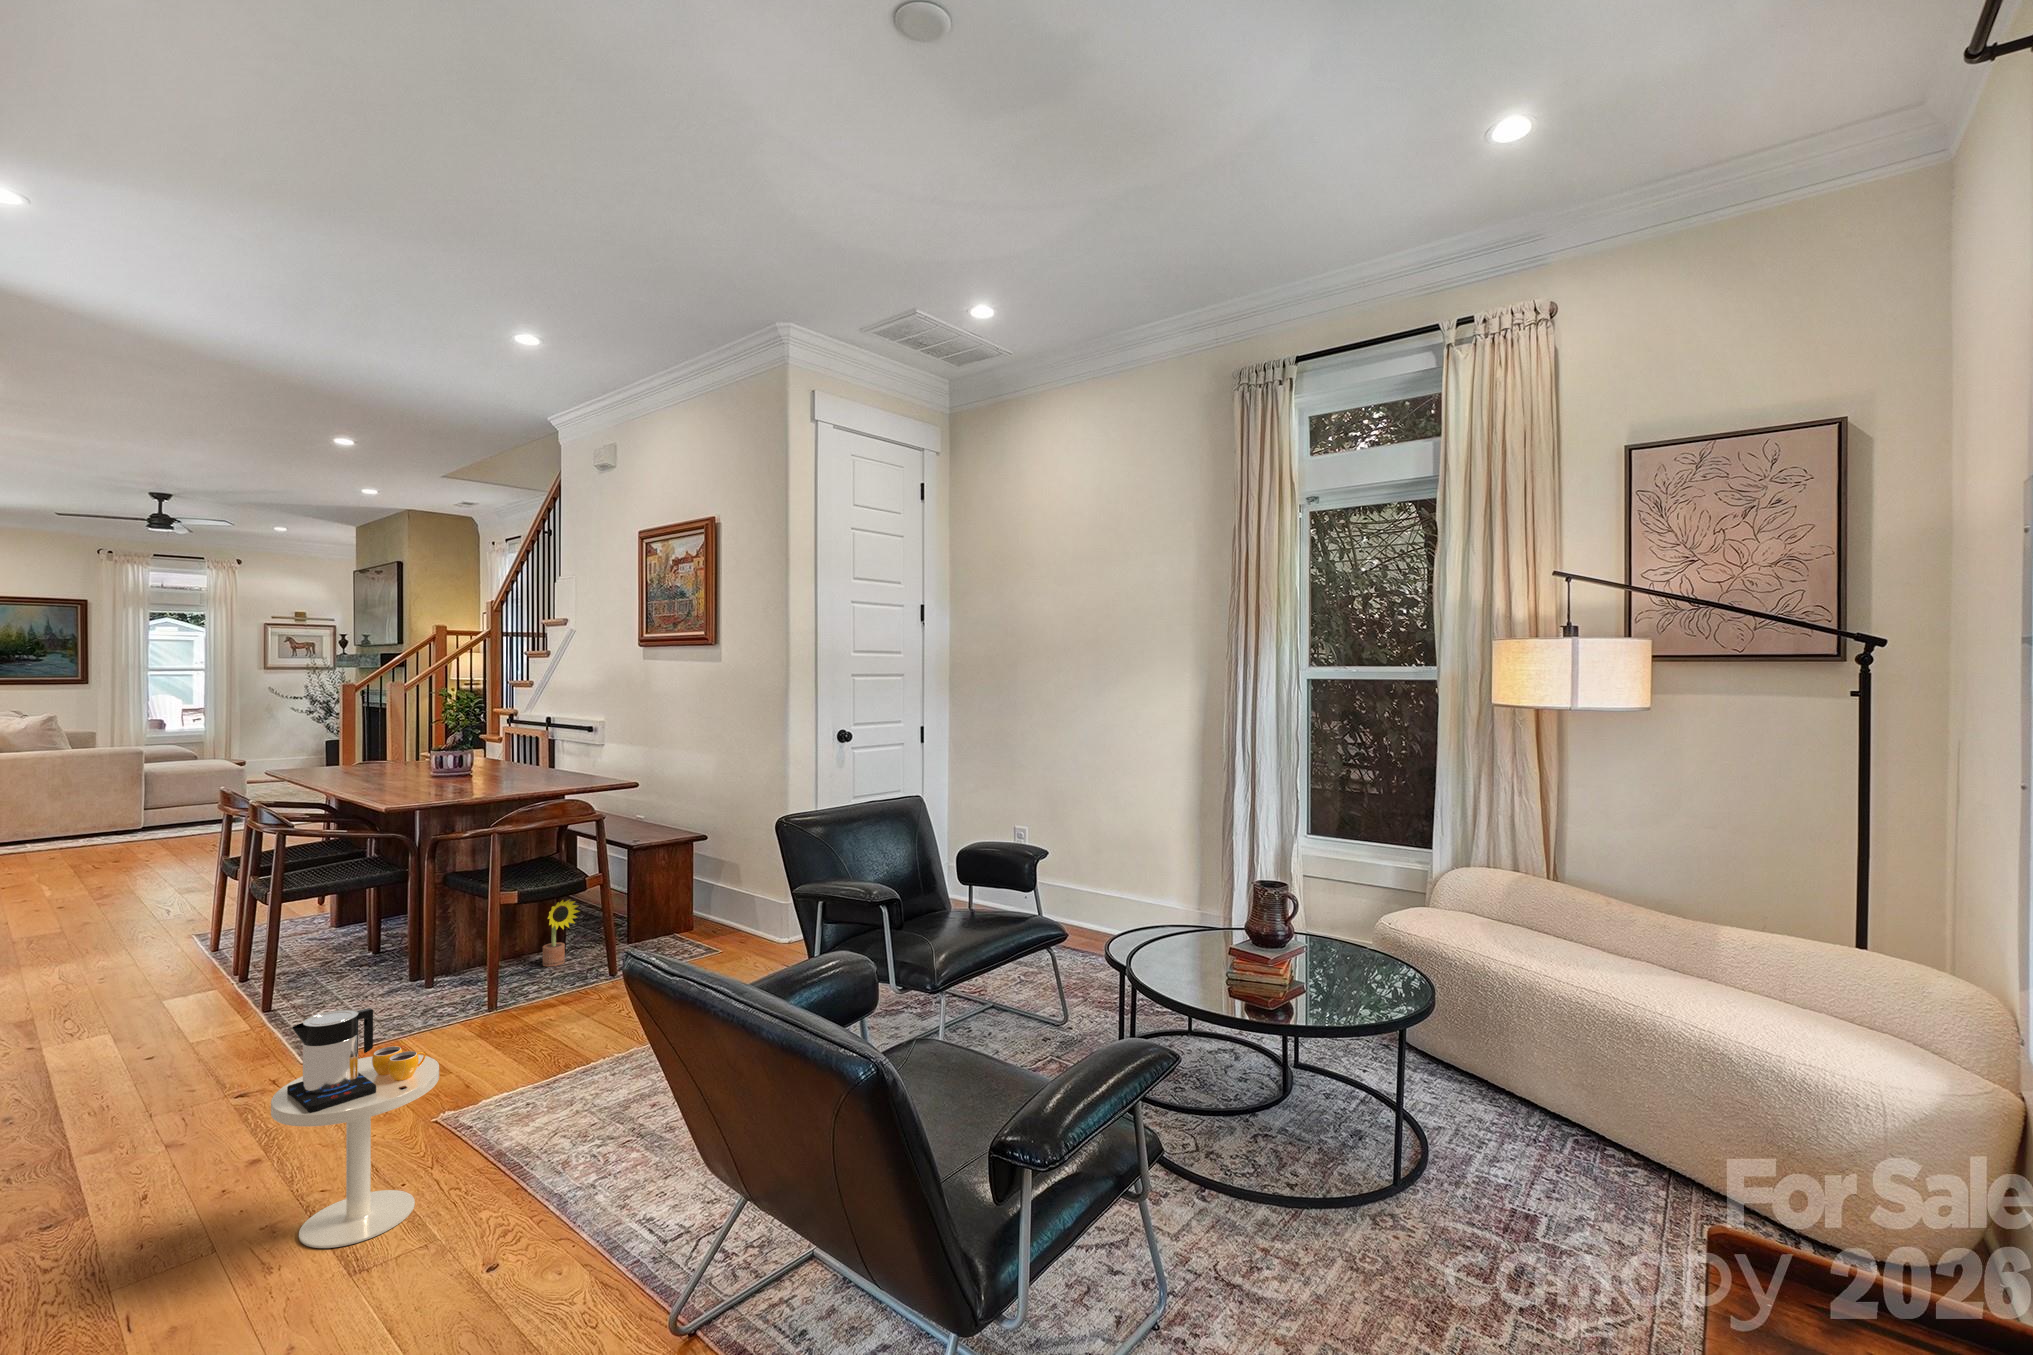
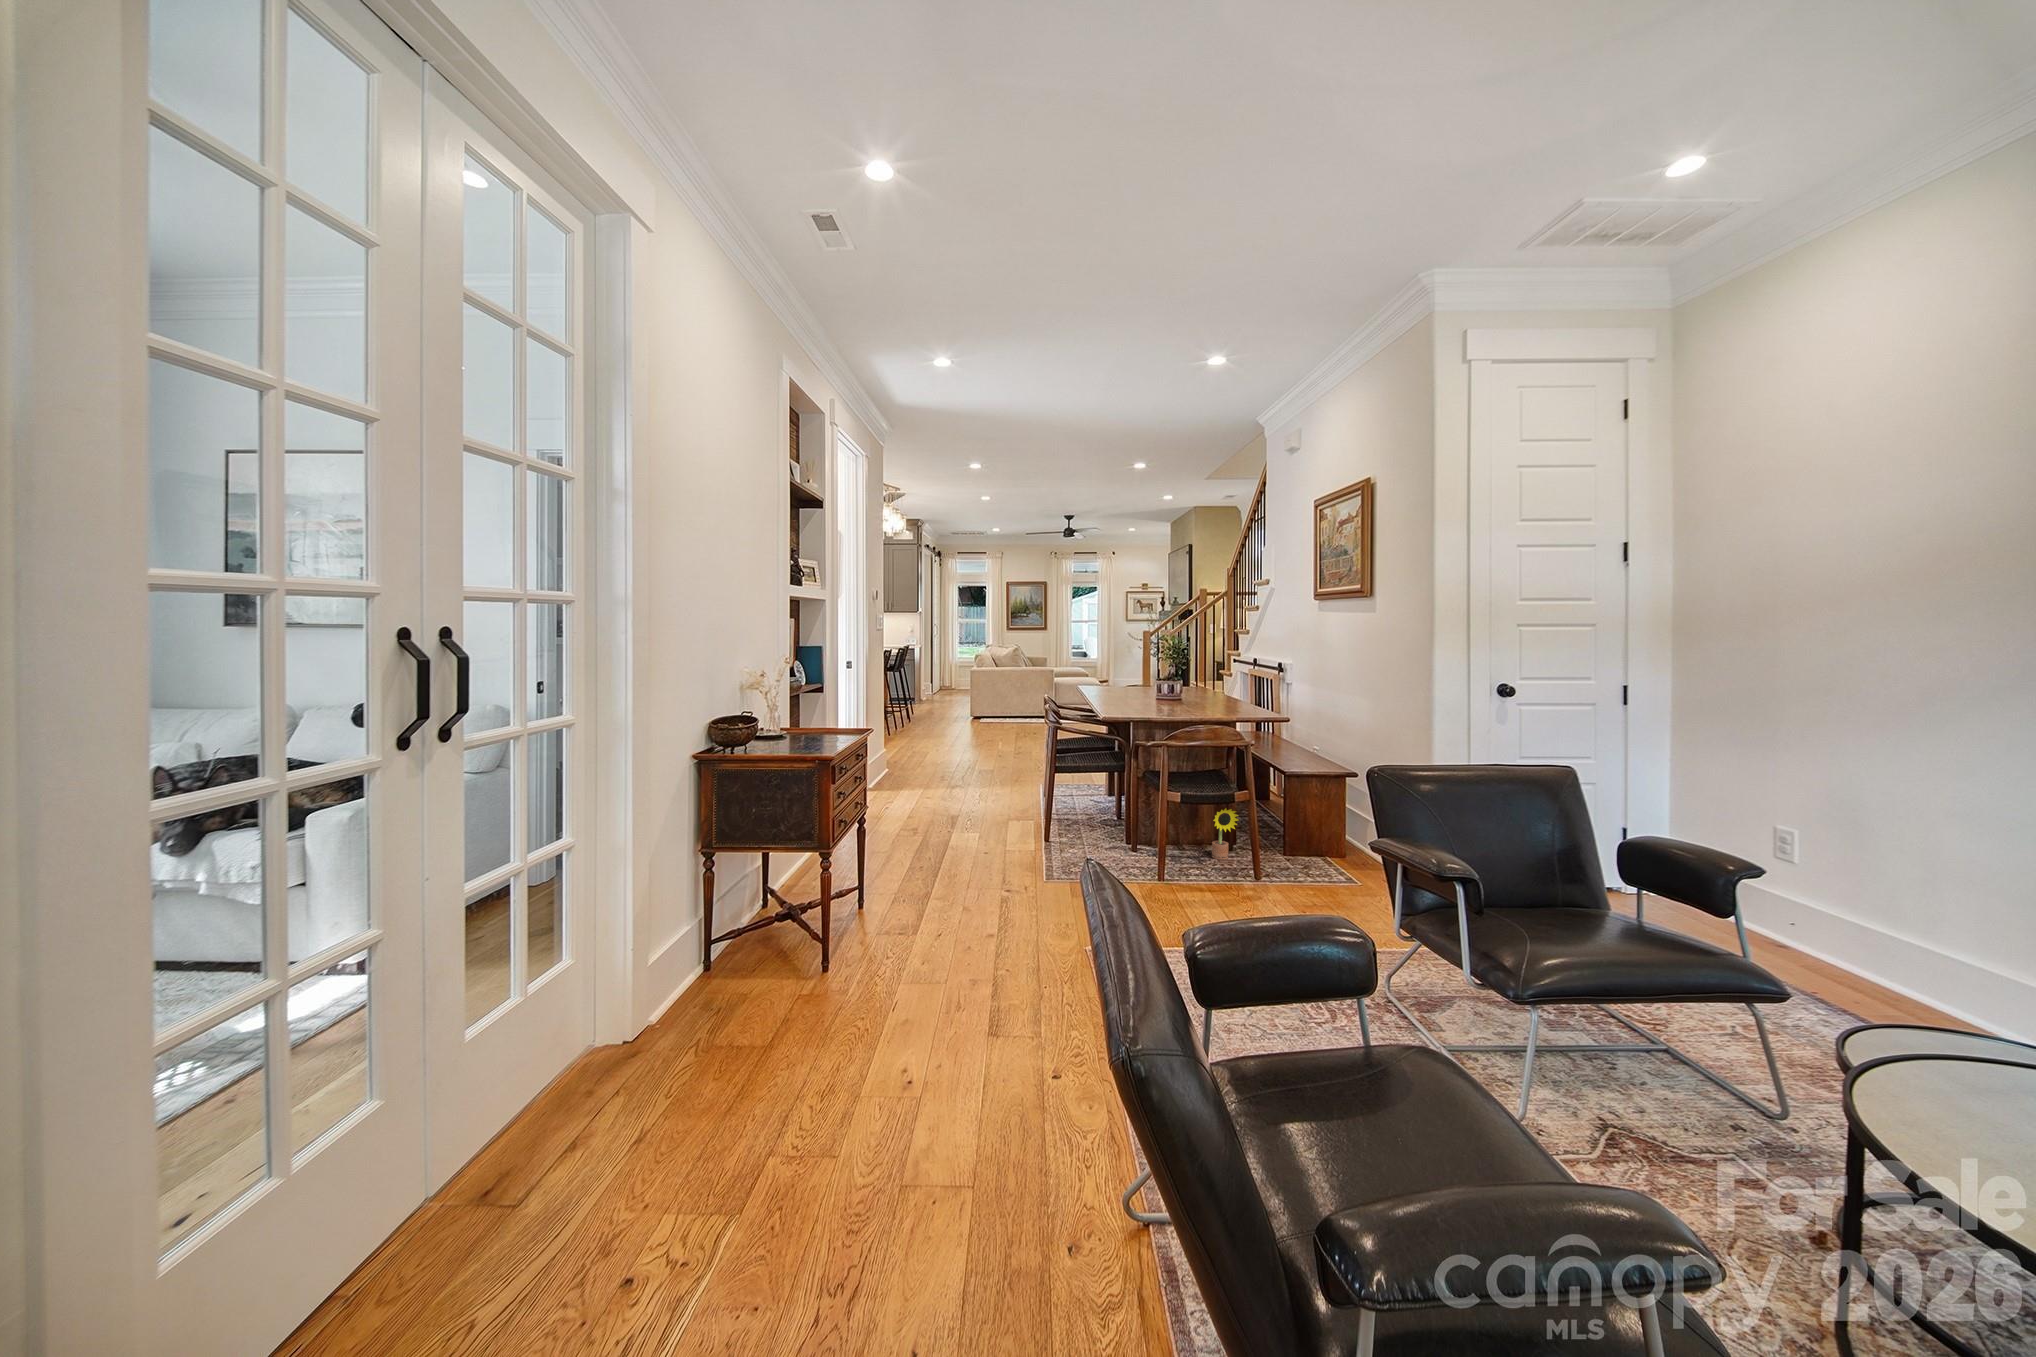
side table: present [271,1008,439,1248] -> none [964,855,1059,1018]

